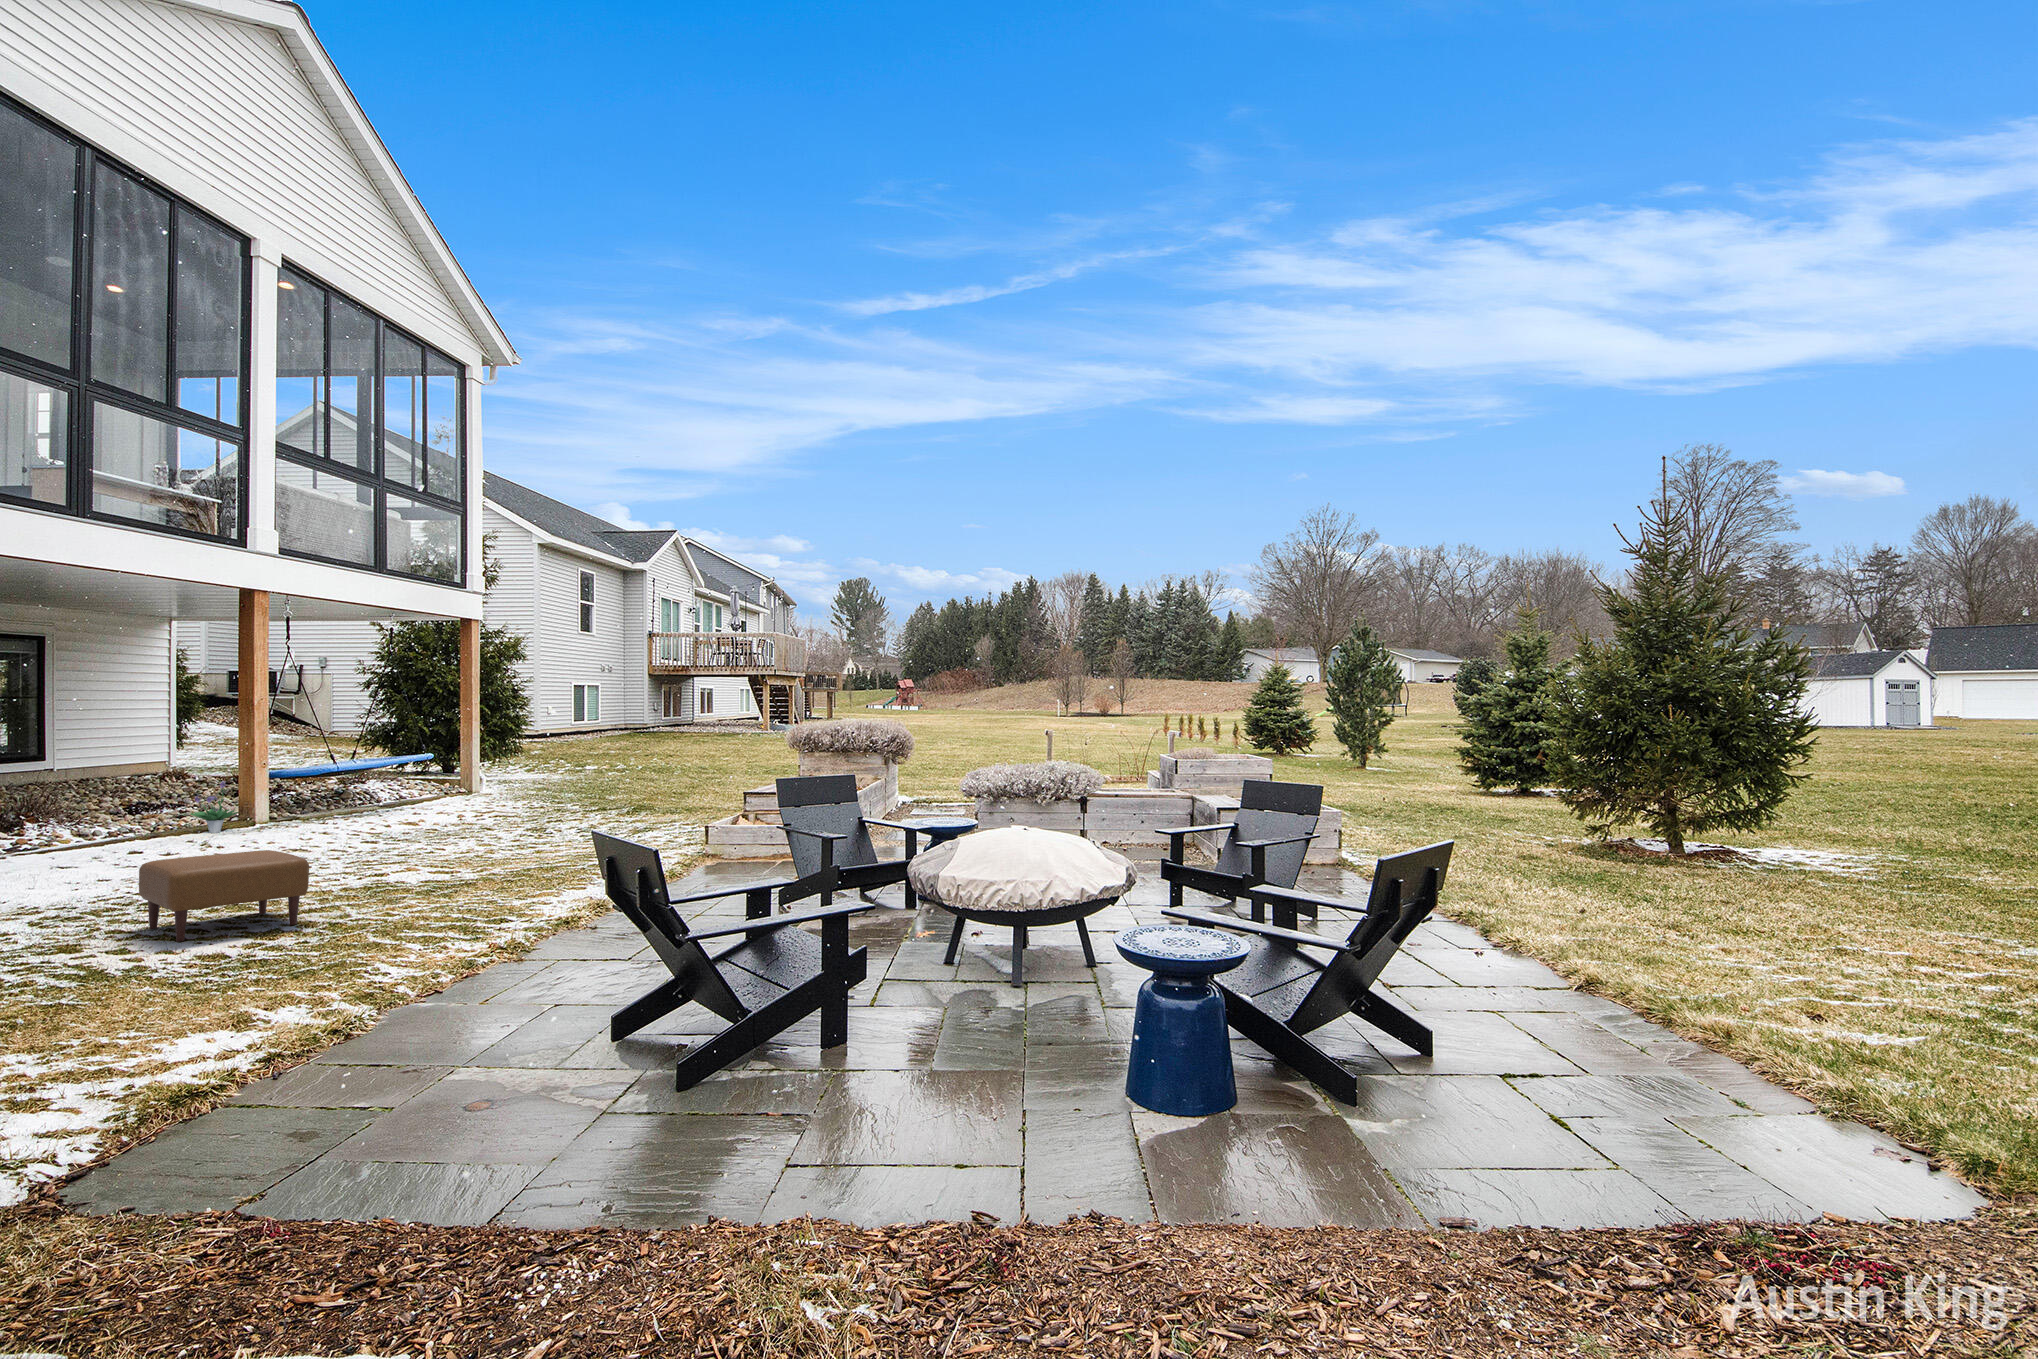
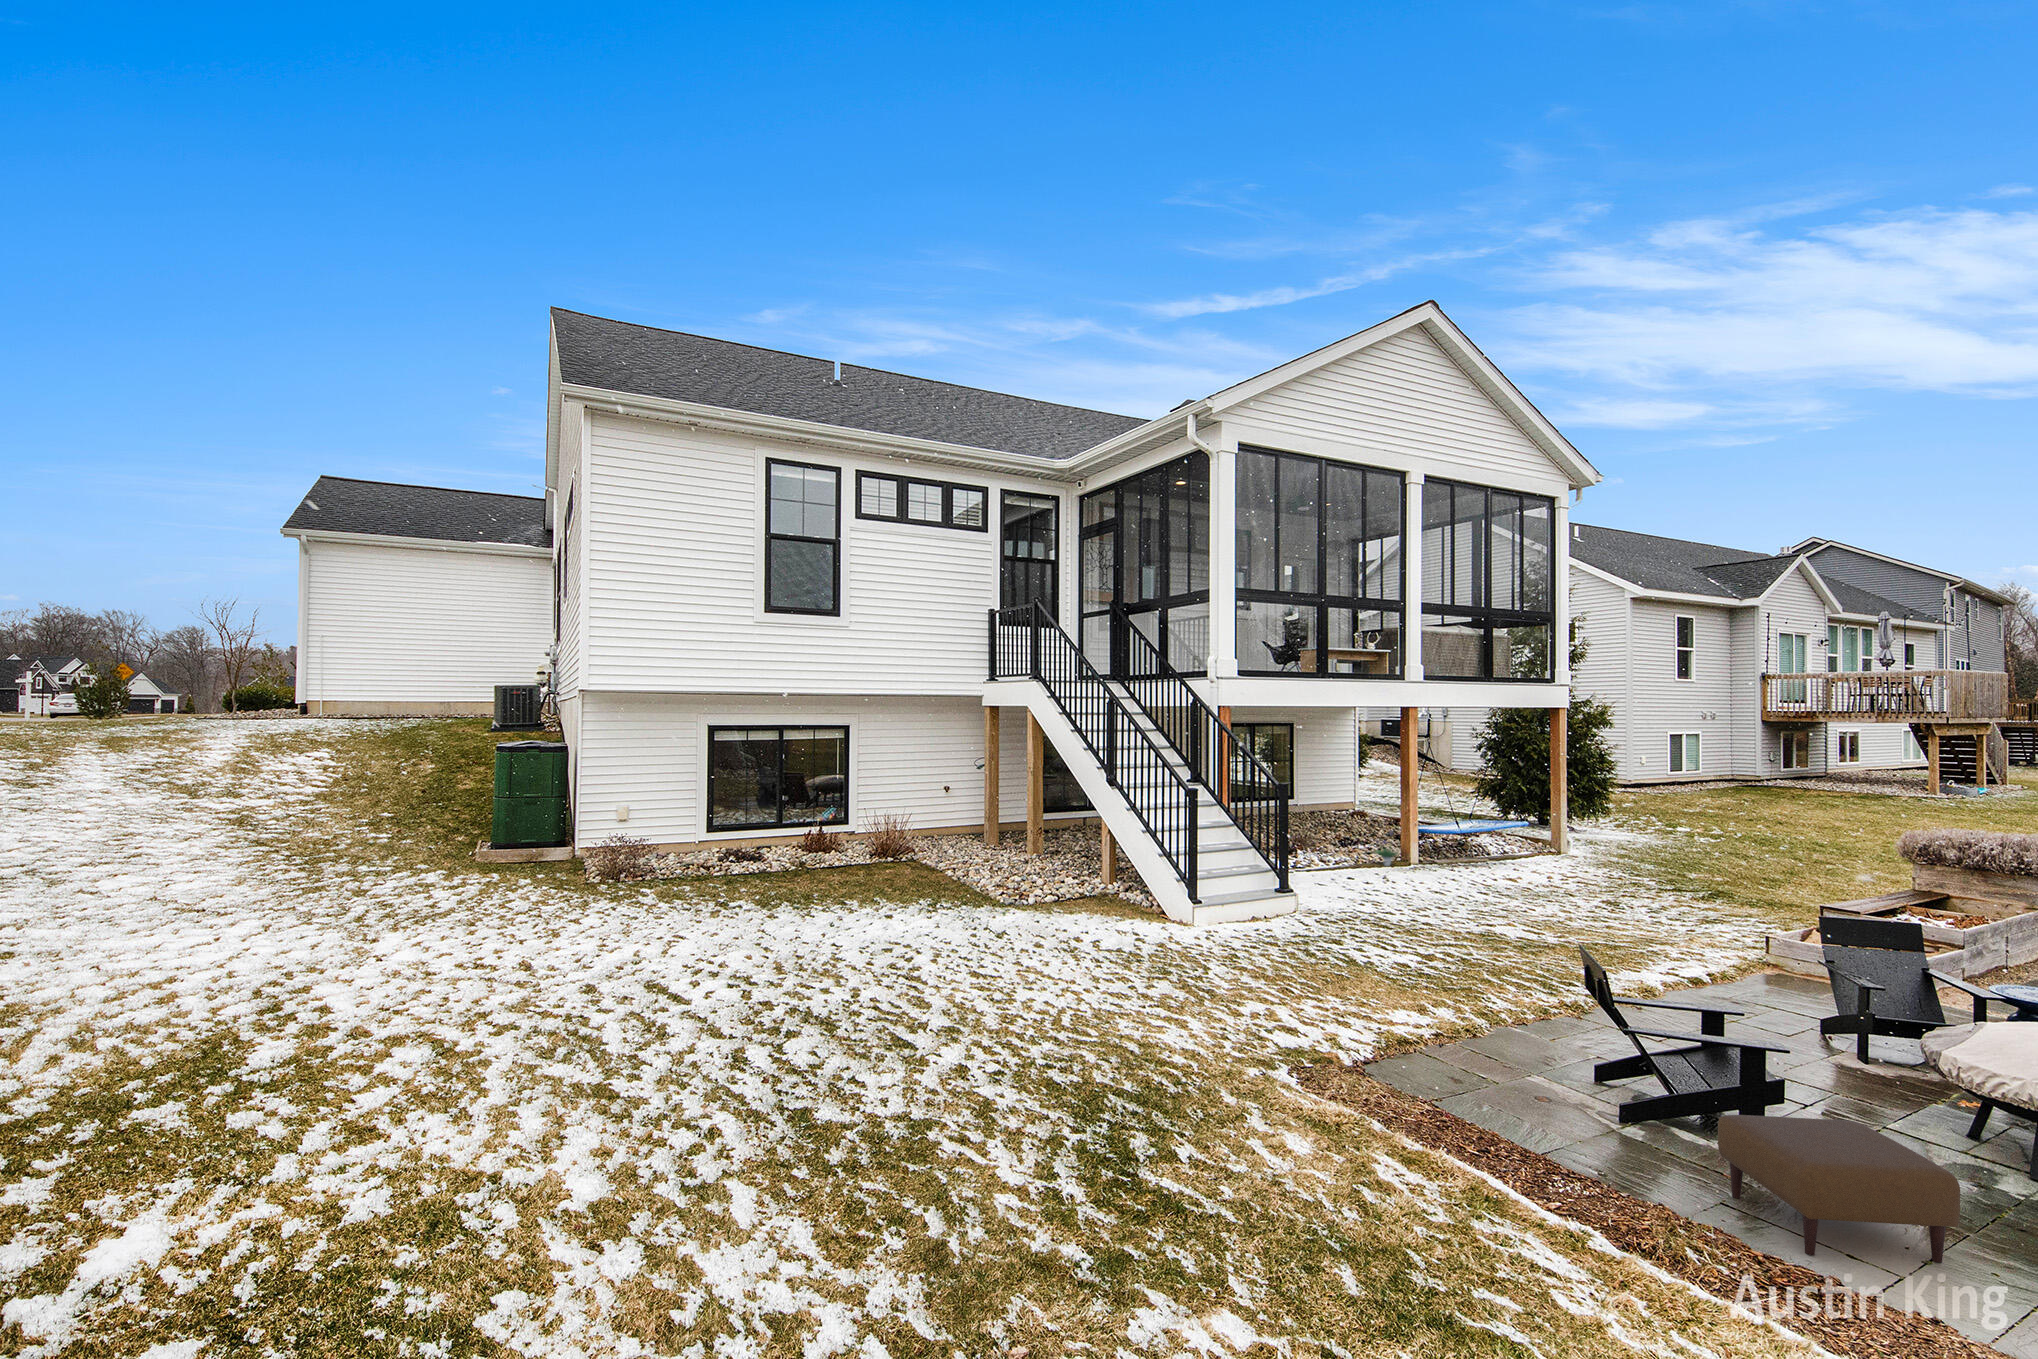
ottoman: present [139,850,309,942] -> present [1718,1115,1960,1263]

